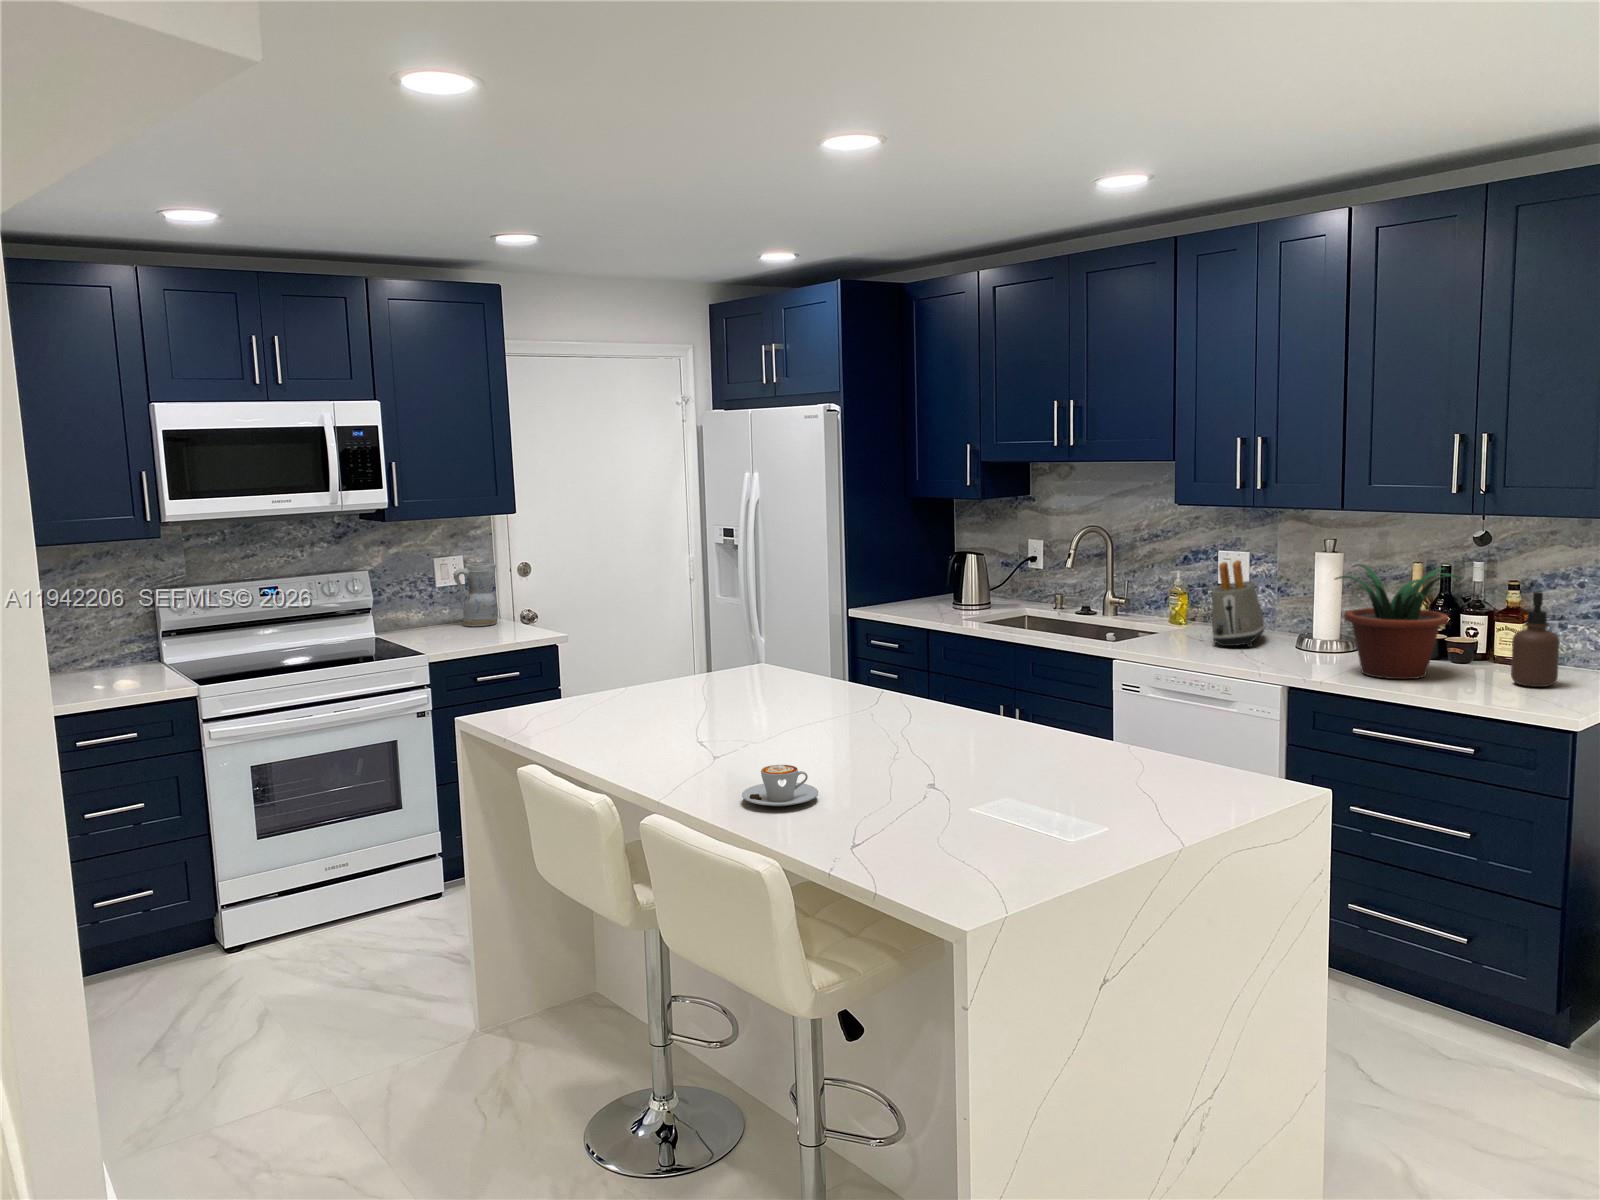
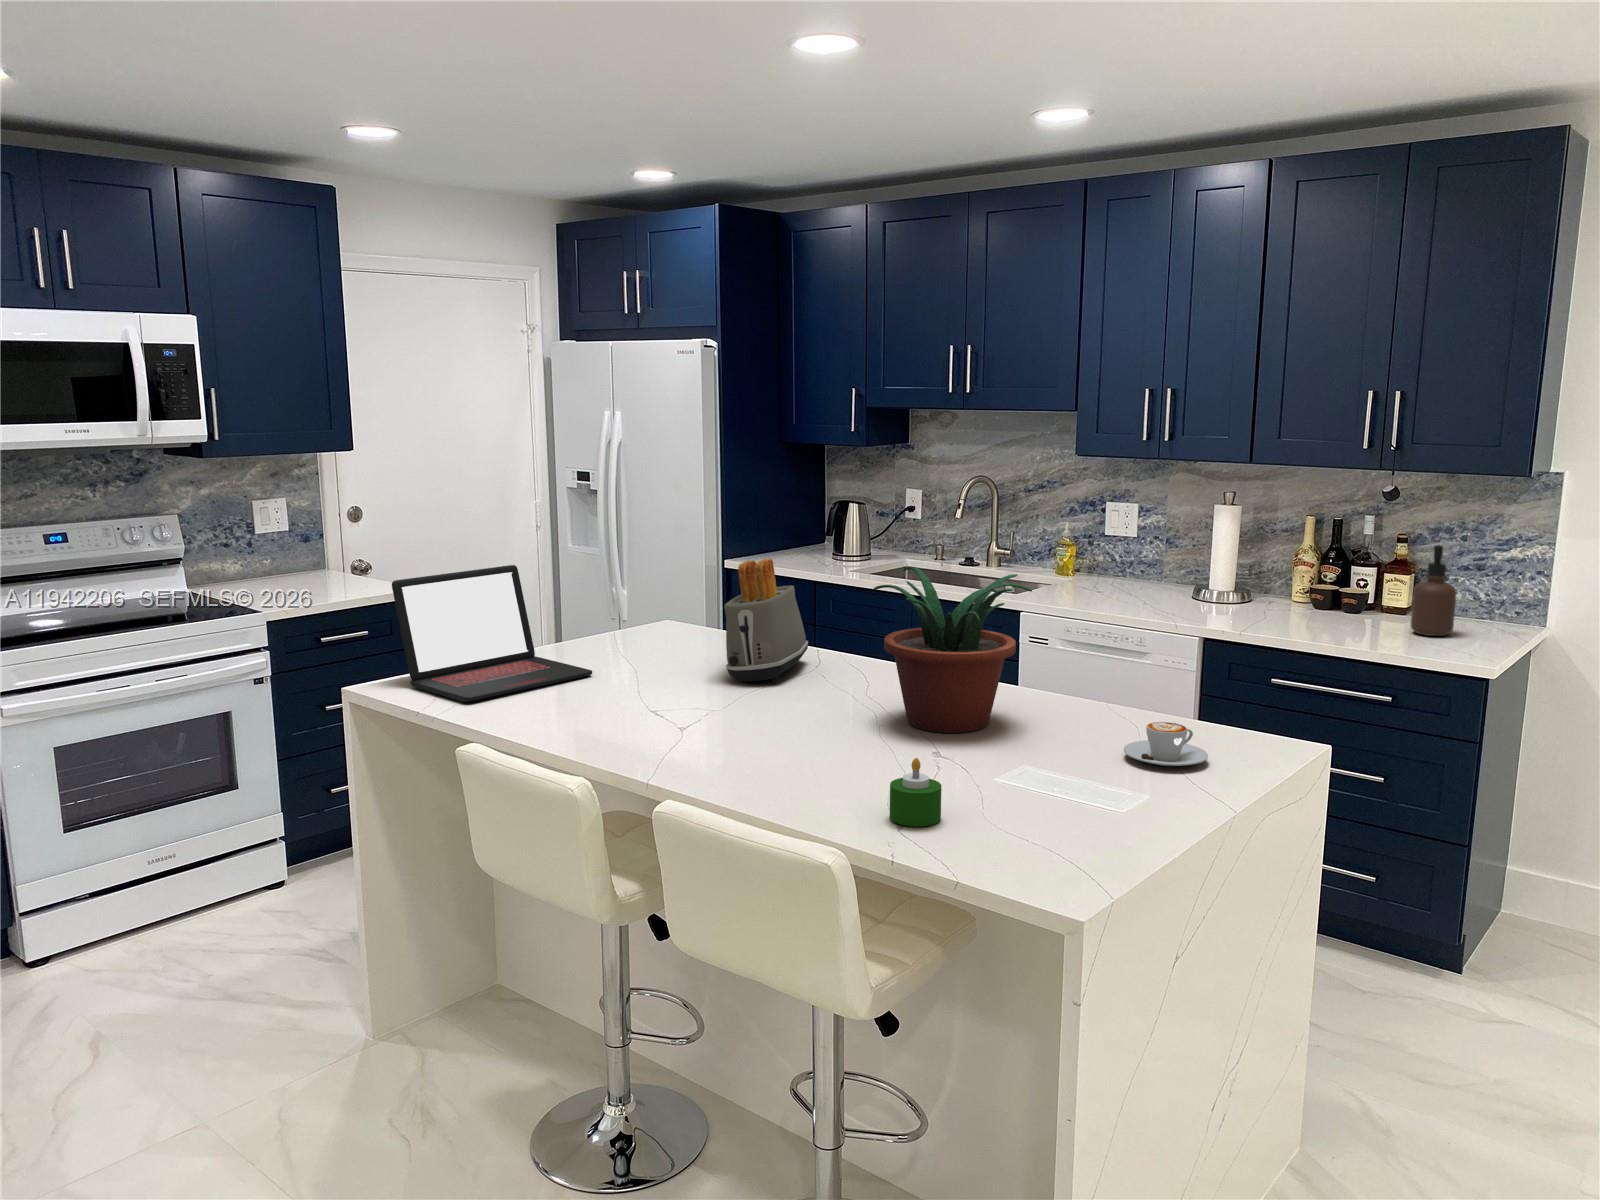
toaster: present [1212,560,1265,647] -> present [724,558,808,682]
ceramic pitcher: present [454,563,498,626] -> none [277,507,328,578]
potted plant: present [1335,564,1460,679] -> present [873,567,1032,733]
laptop: none [488,613,662,734] -> present [392,565,592,702]
coffee cup: present [742,765,818,806] -> present [1124,722,1208,766]
candle: none [842,791,890,855] -> present [890,758,942,826]

